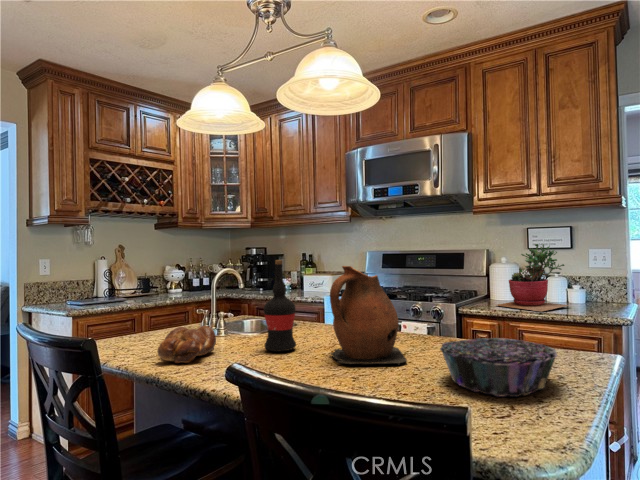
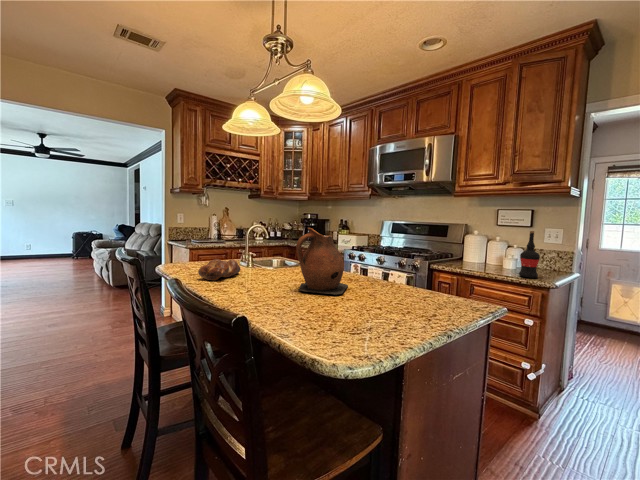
succulent plant: present [498,244,568,312] -> none [459,222,517,272]
wine bottle: present [264,260,296,351] -> present [519,231,540,278]
decorative bowl: present [440,338,557,397] -> none [347,283,426,323]

